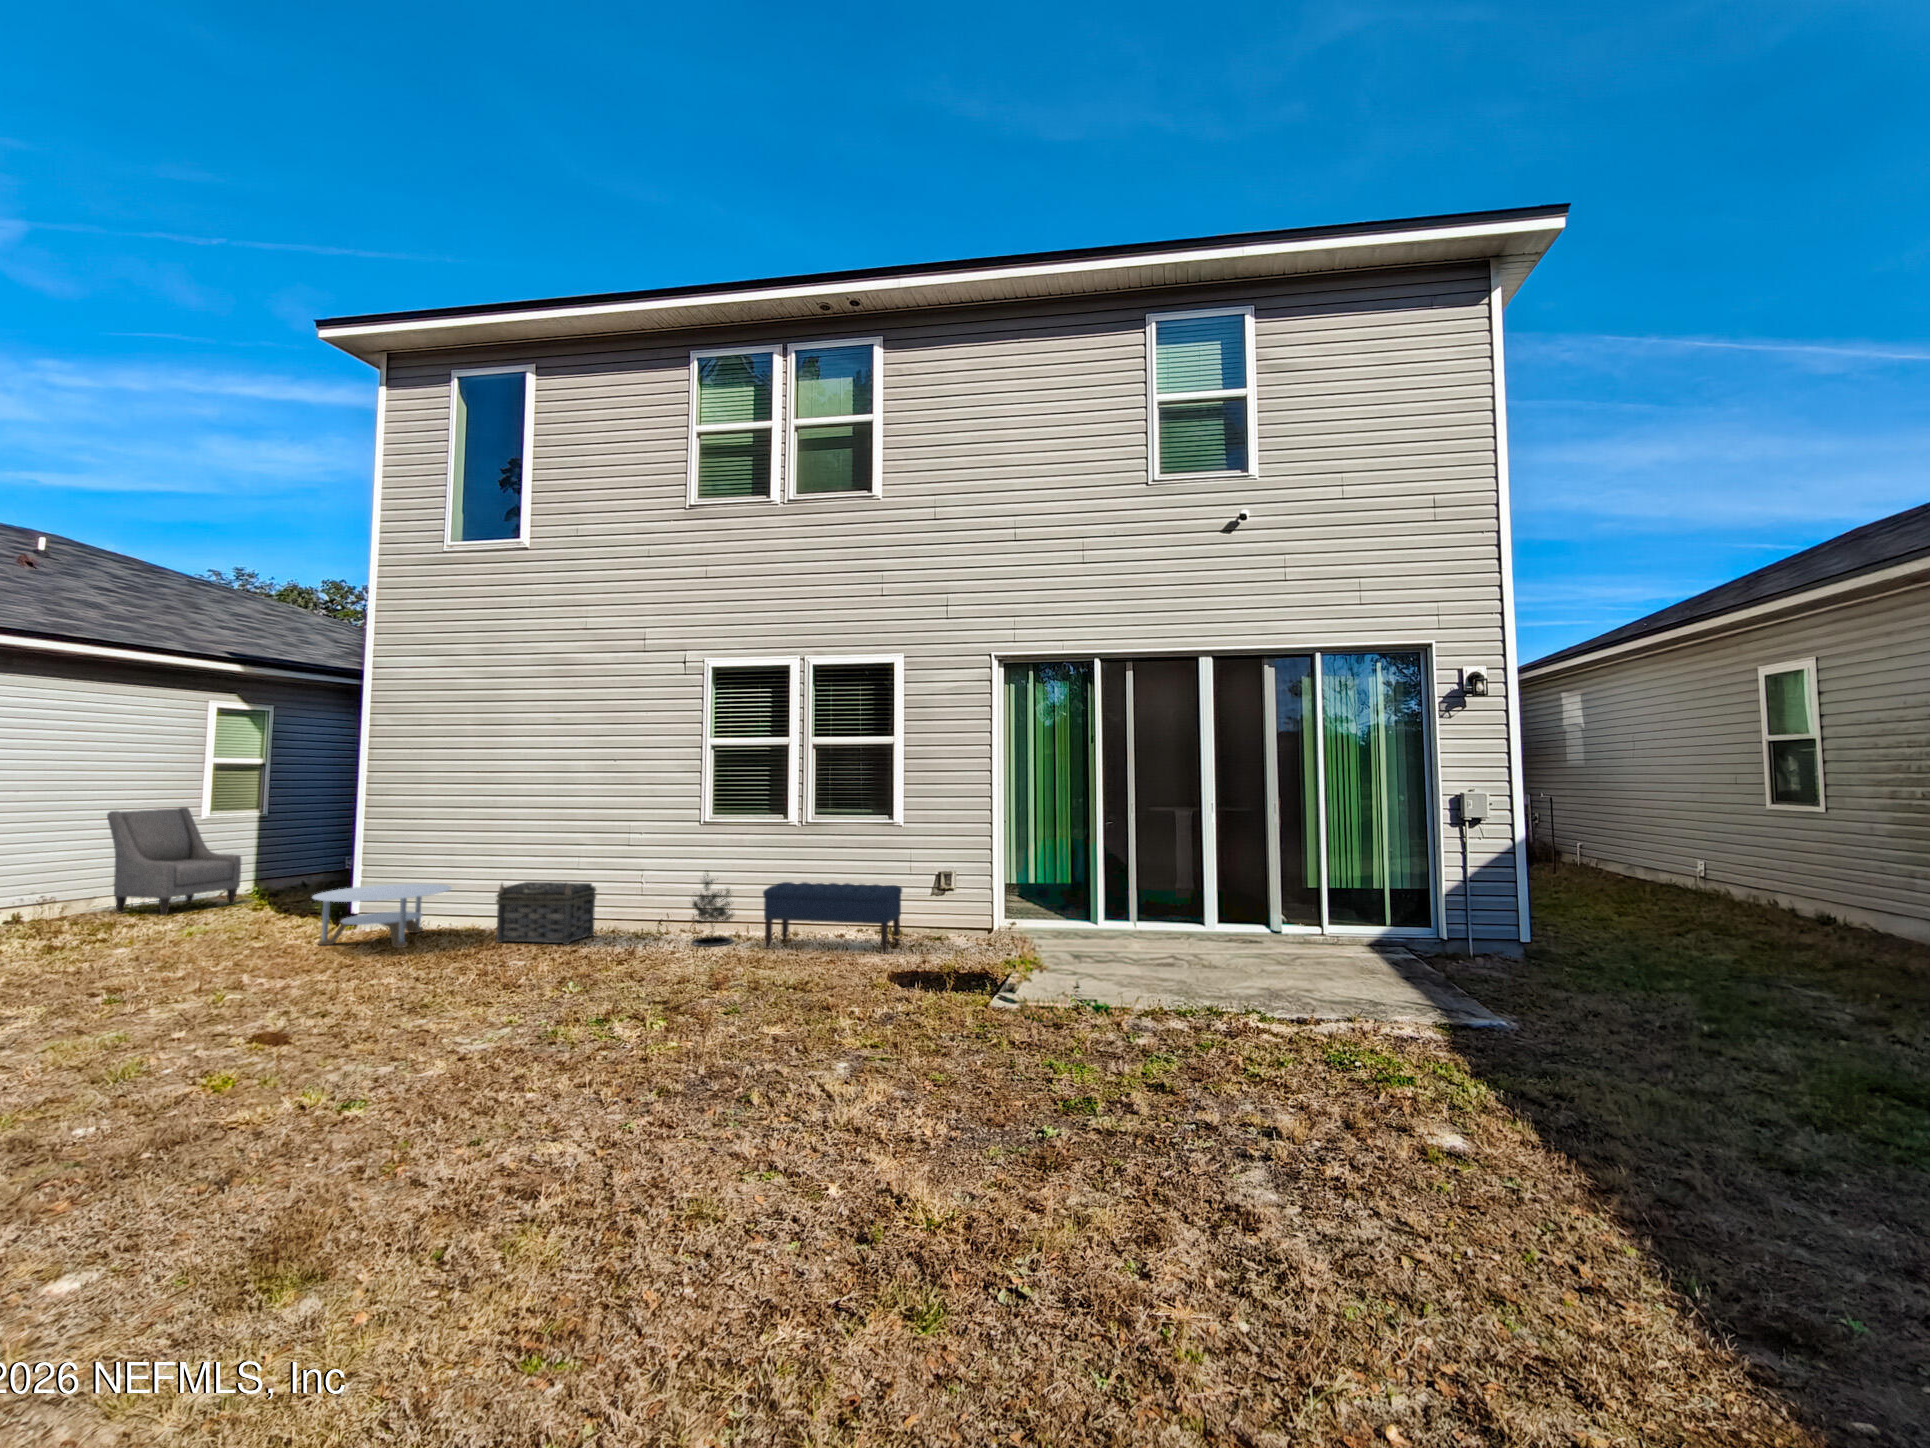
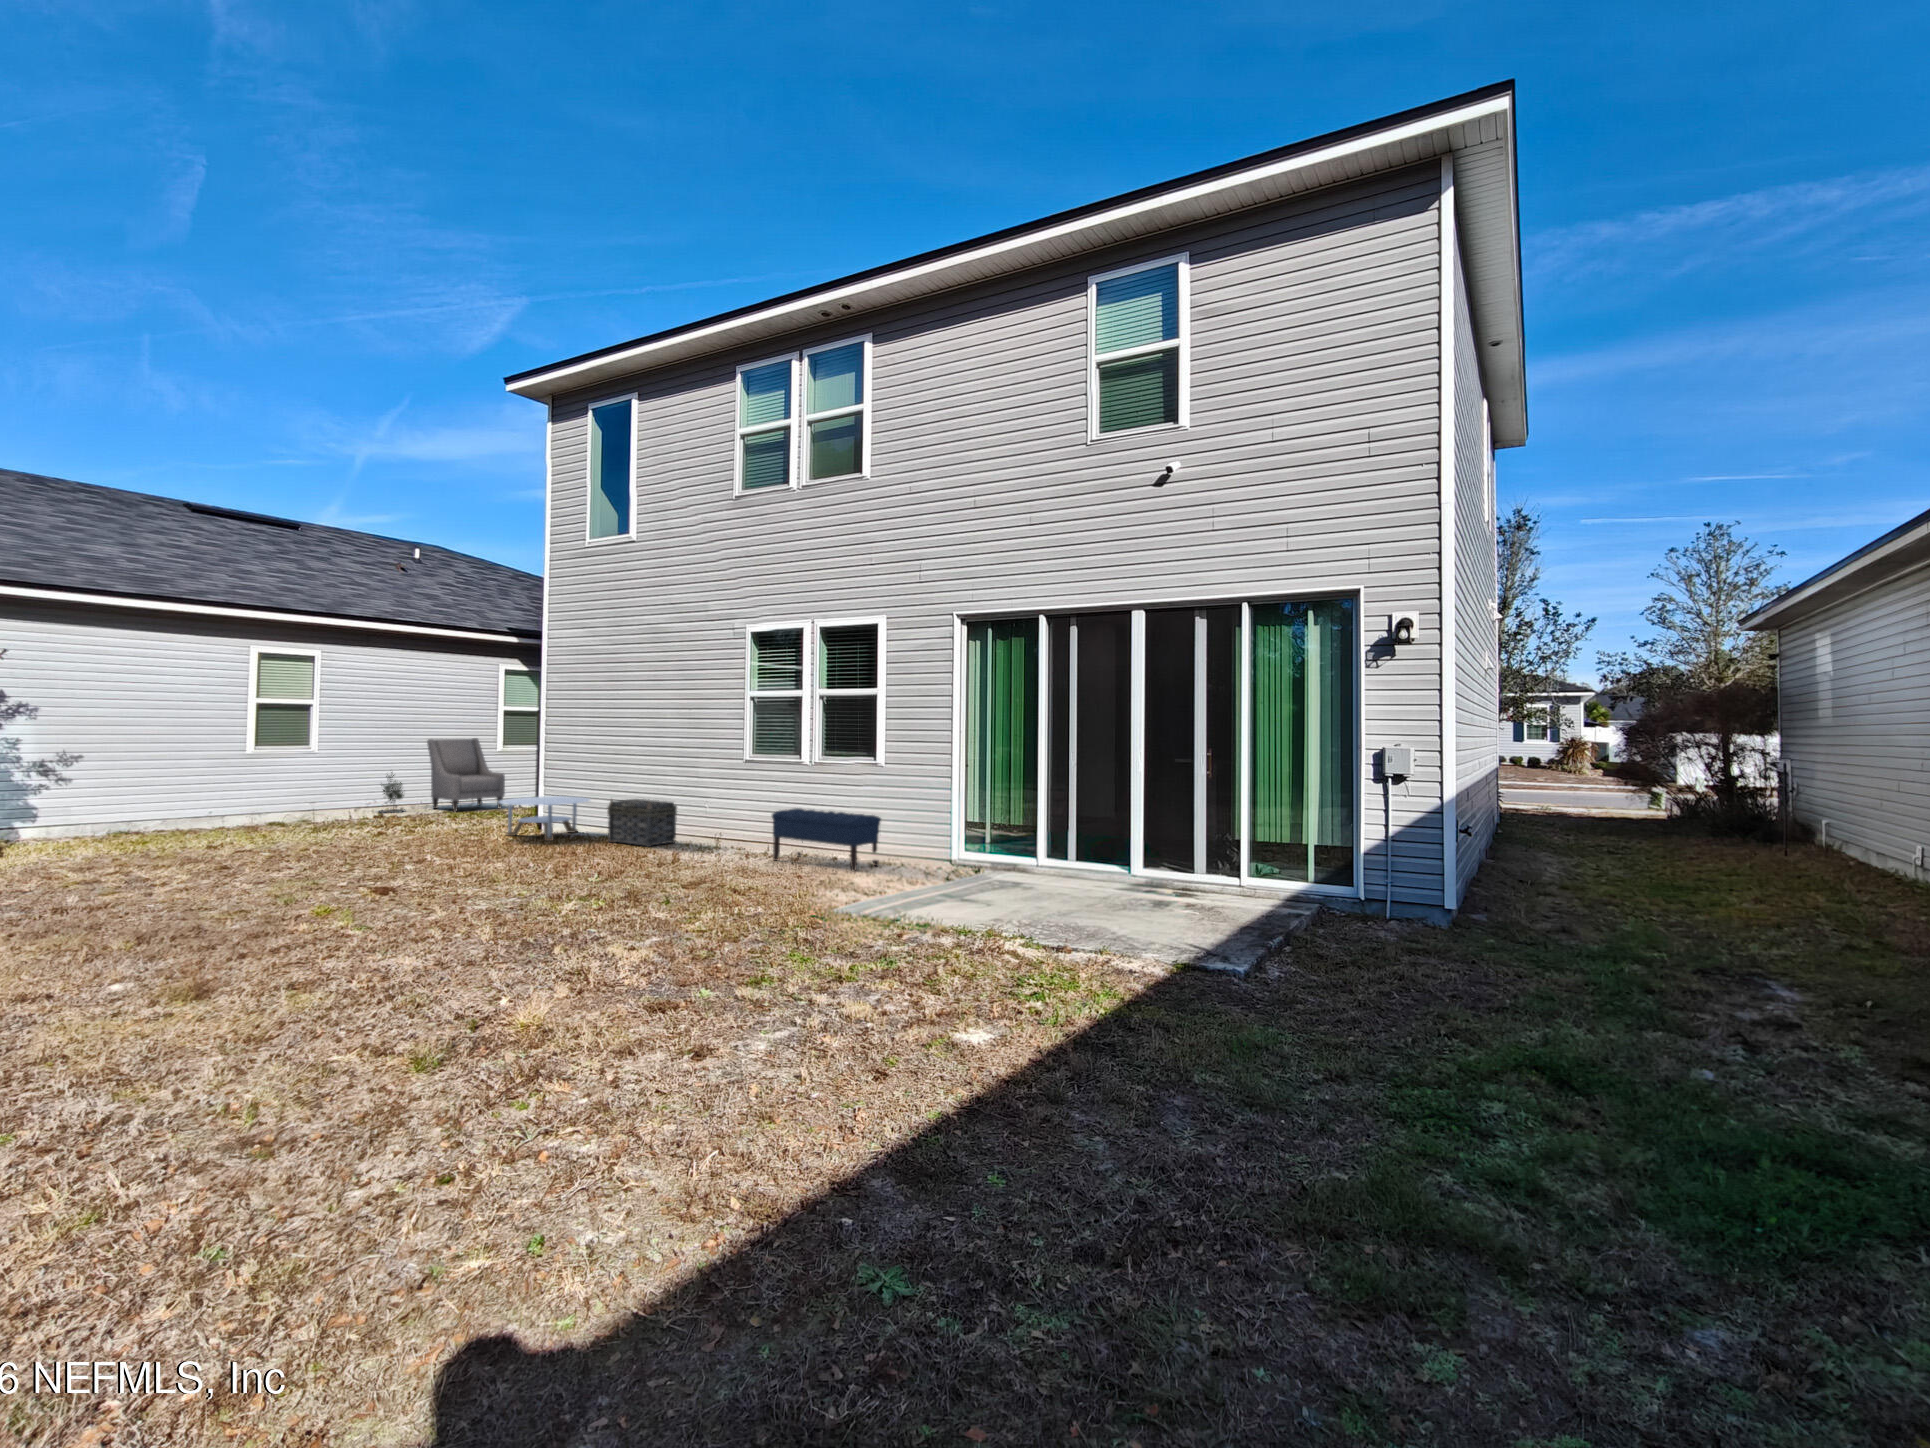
potted tree: present [691,871,734,947] -> present [380,772,405,813]

